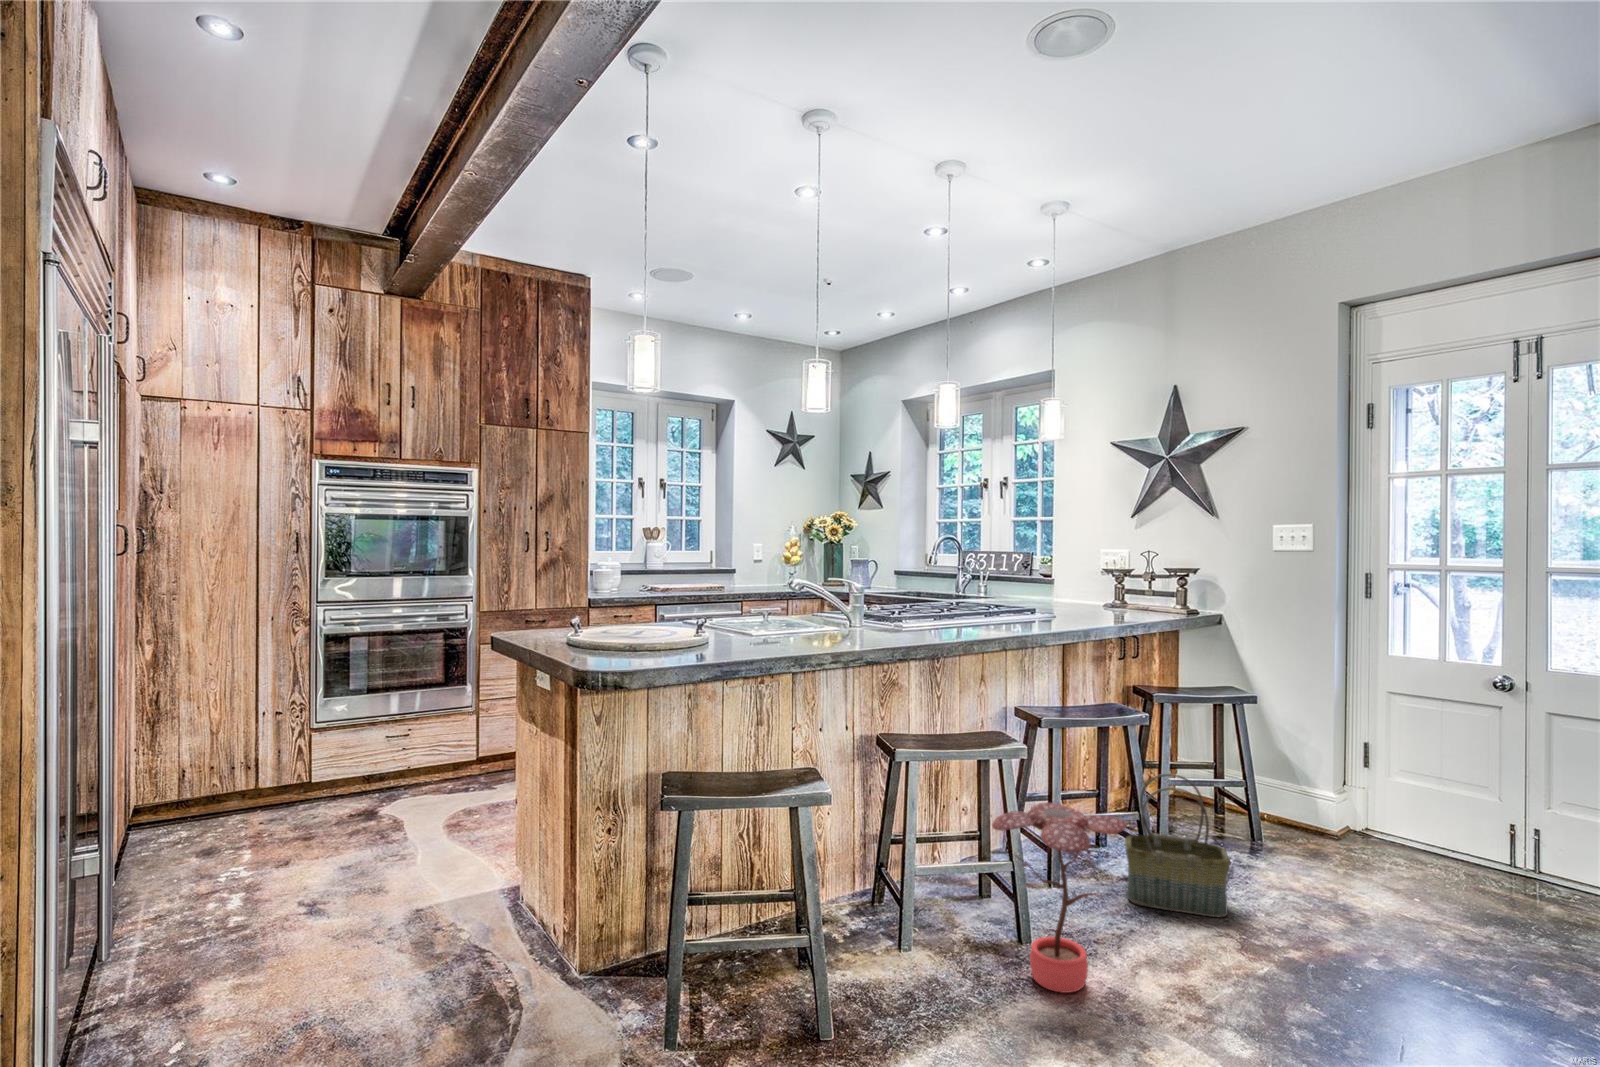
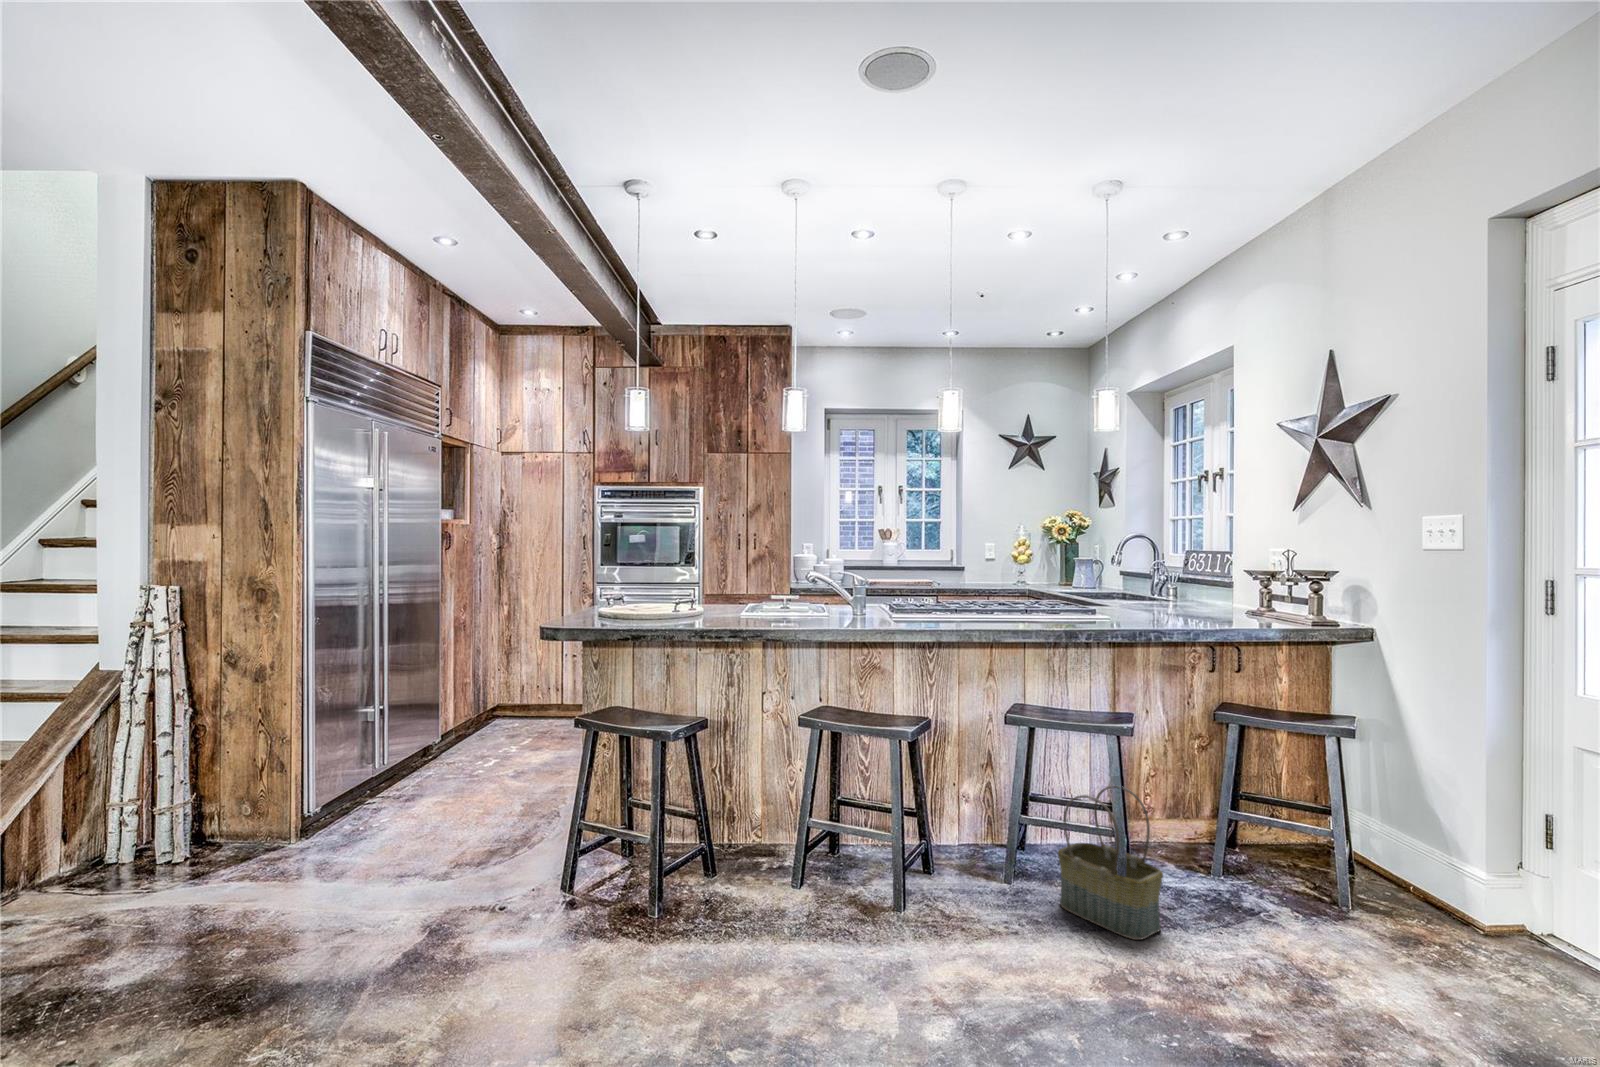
potted plant: present [992,803,1127,993] -> none [831,779,938,943]

